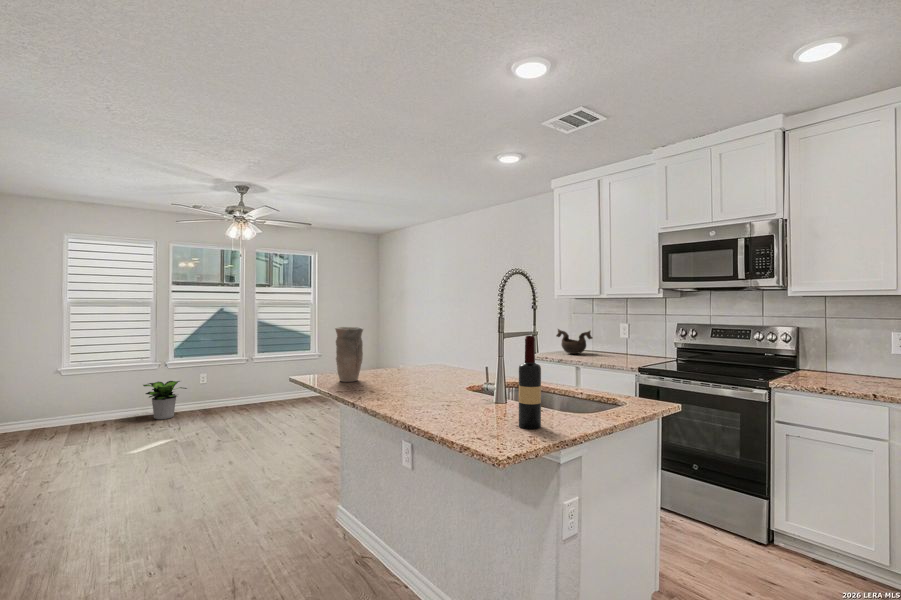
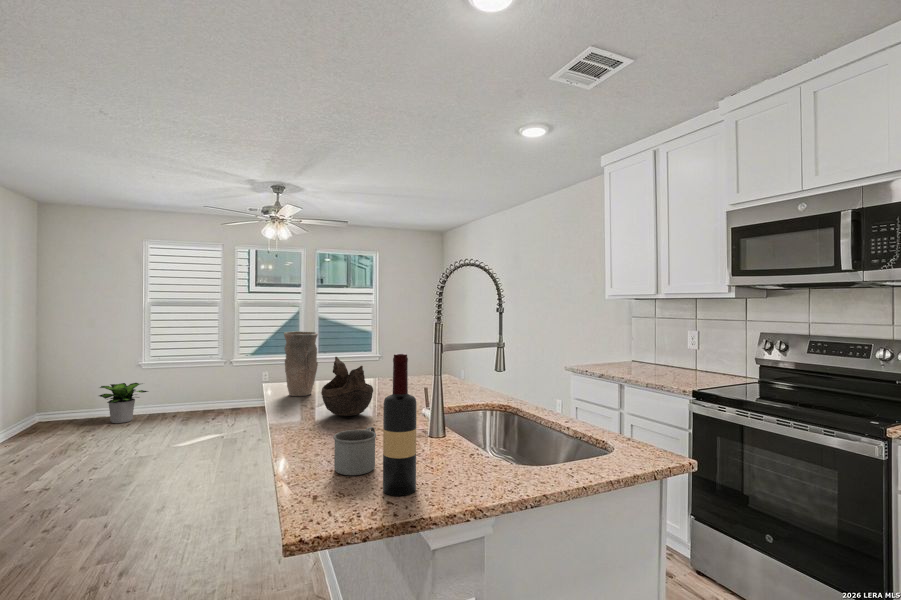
decorative bowl: present [556,329,592,354] -> present [321,357,373,416]
potted plant: present [143,381,187,419] -> present [99,383,148,423]
mug: none [468,391,497,422] -> present [333,427,376,475]

